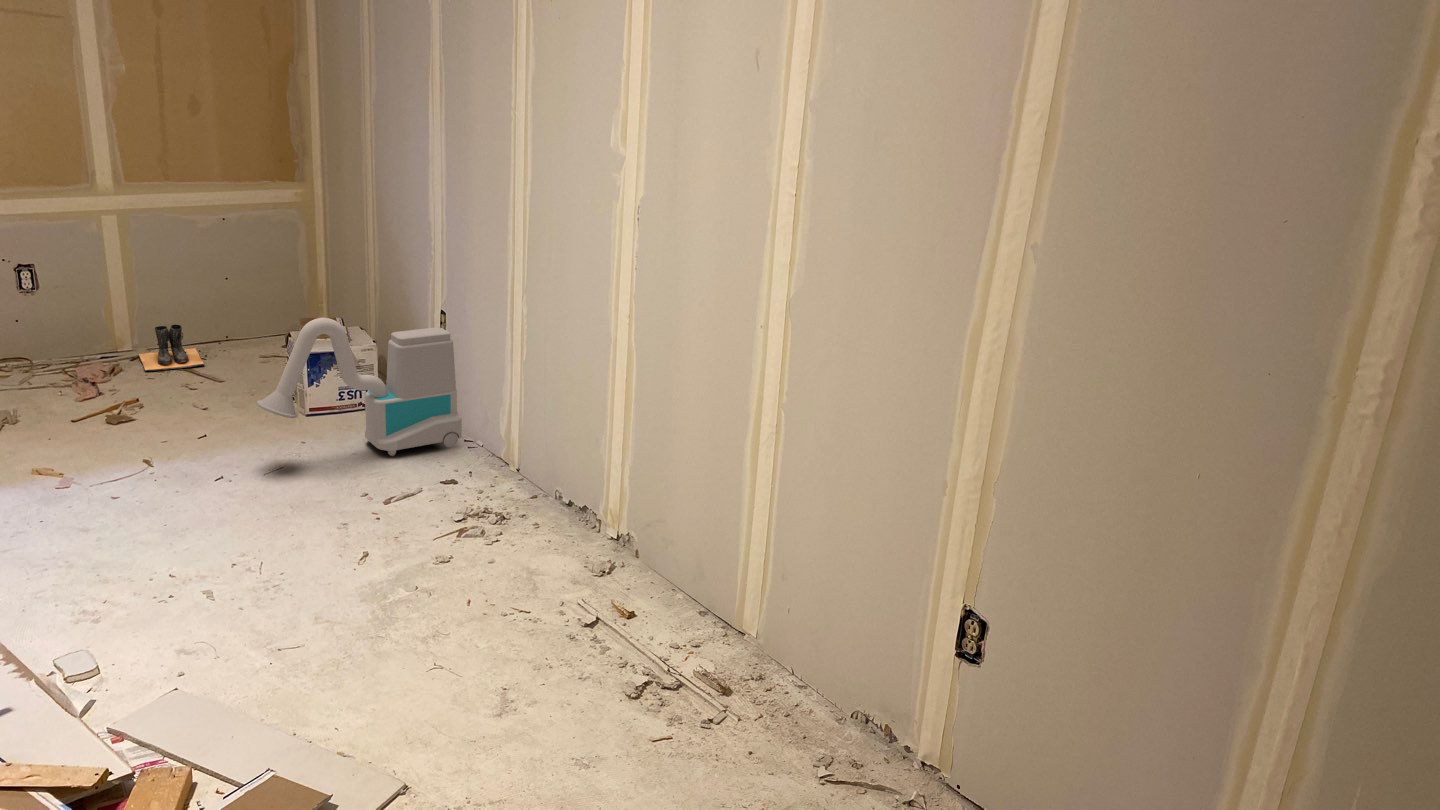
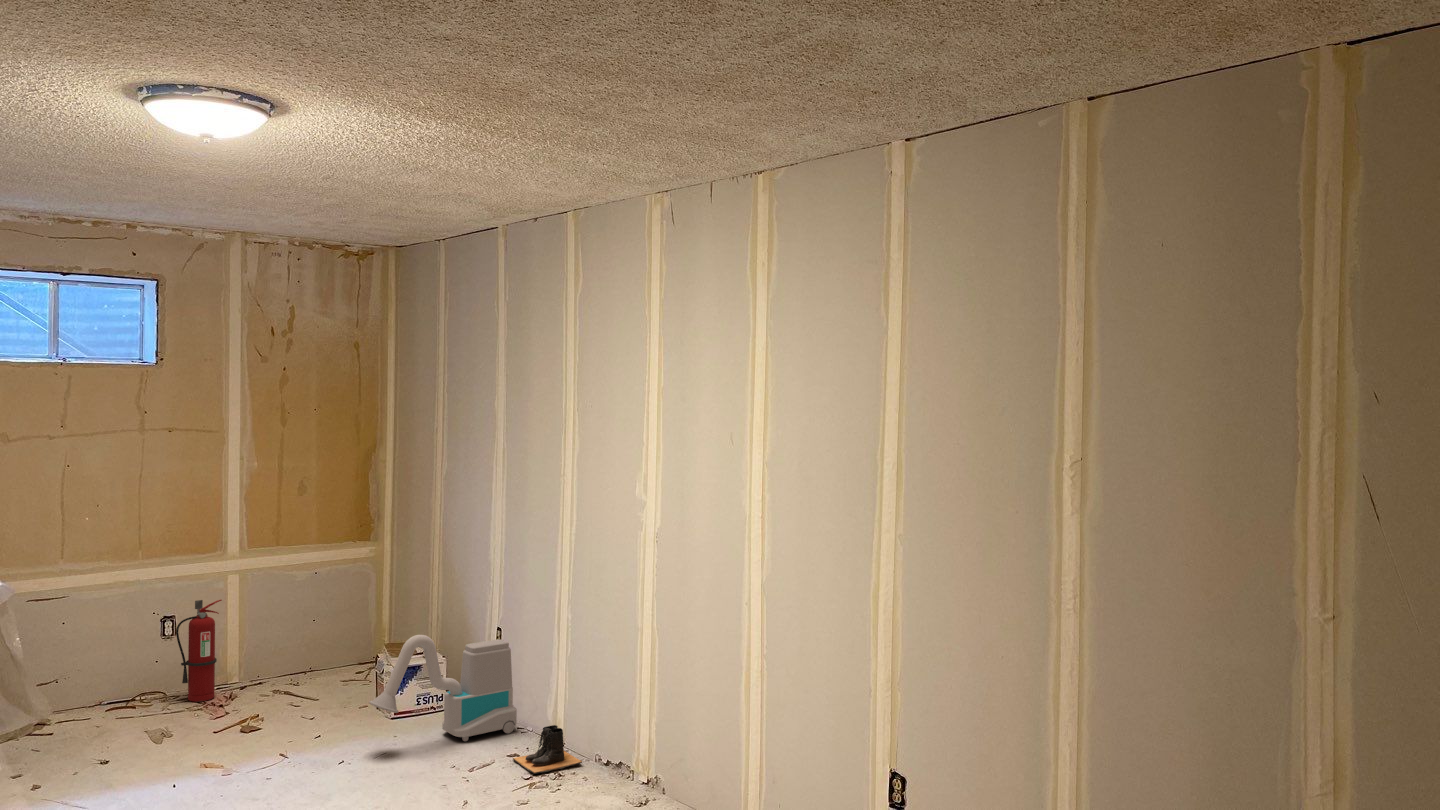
fire extinguisher: none [33,246,97,374] -> present [176,600,222,702]
boots: present [139,324,204,371] -> present [513,725,582,774]

